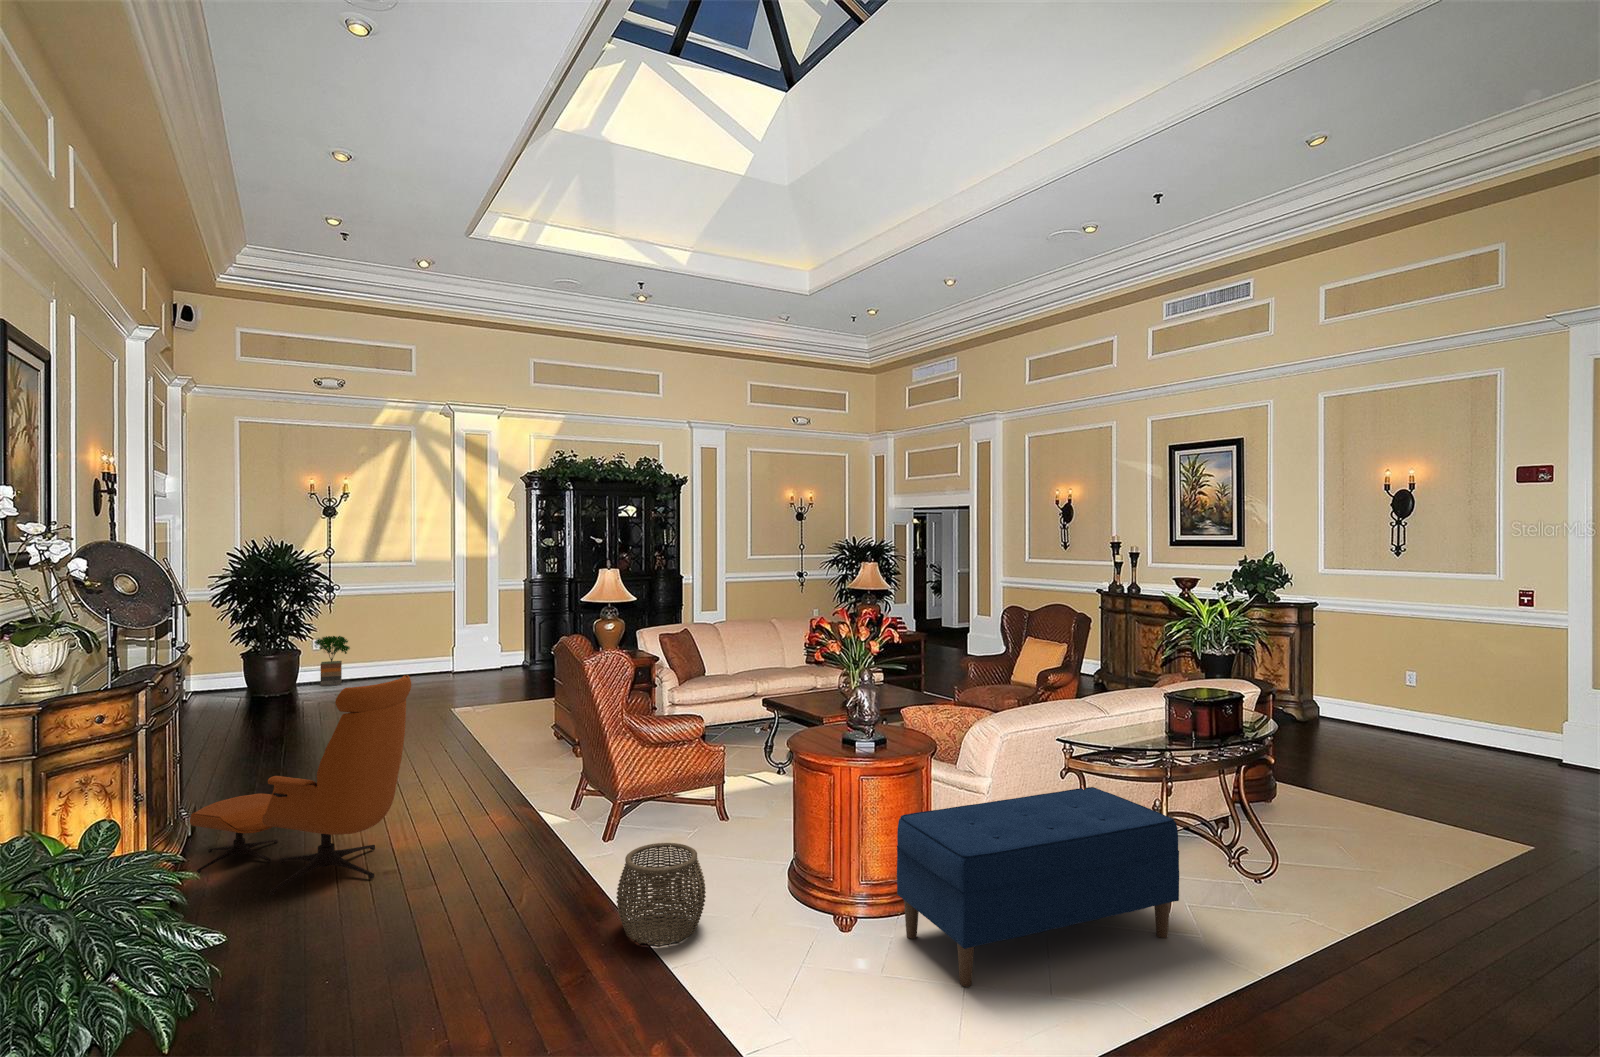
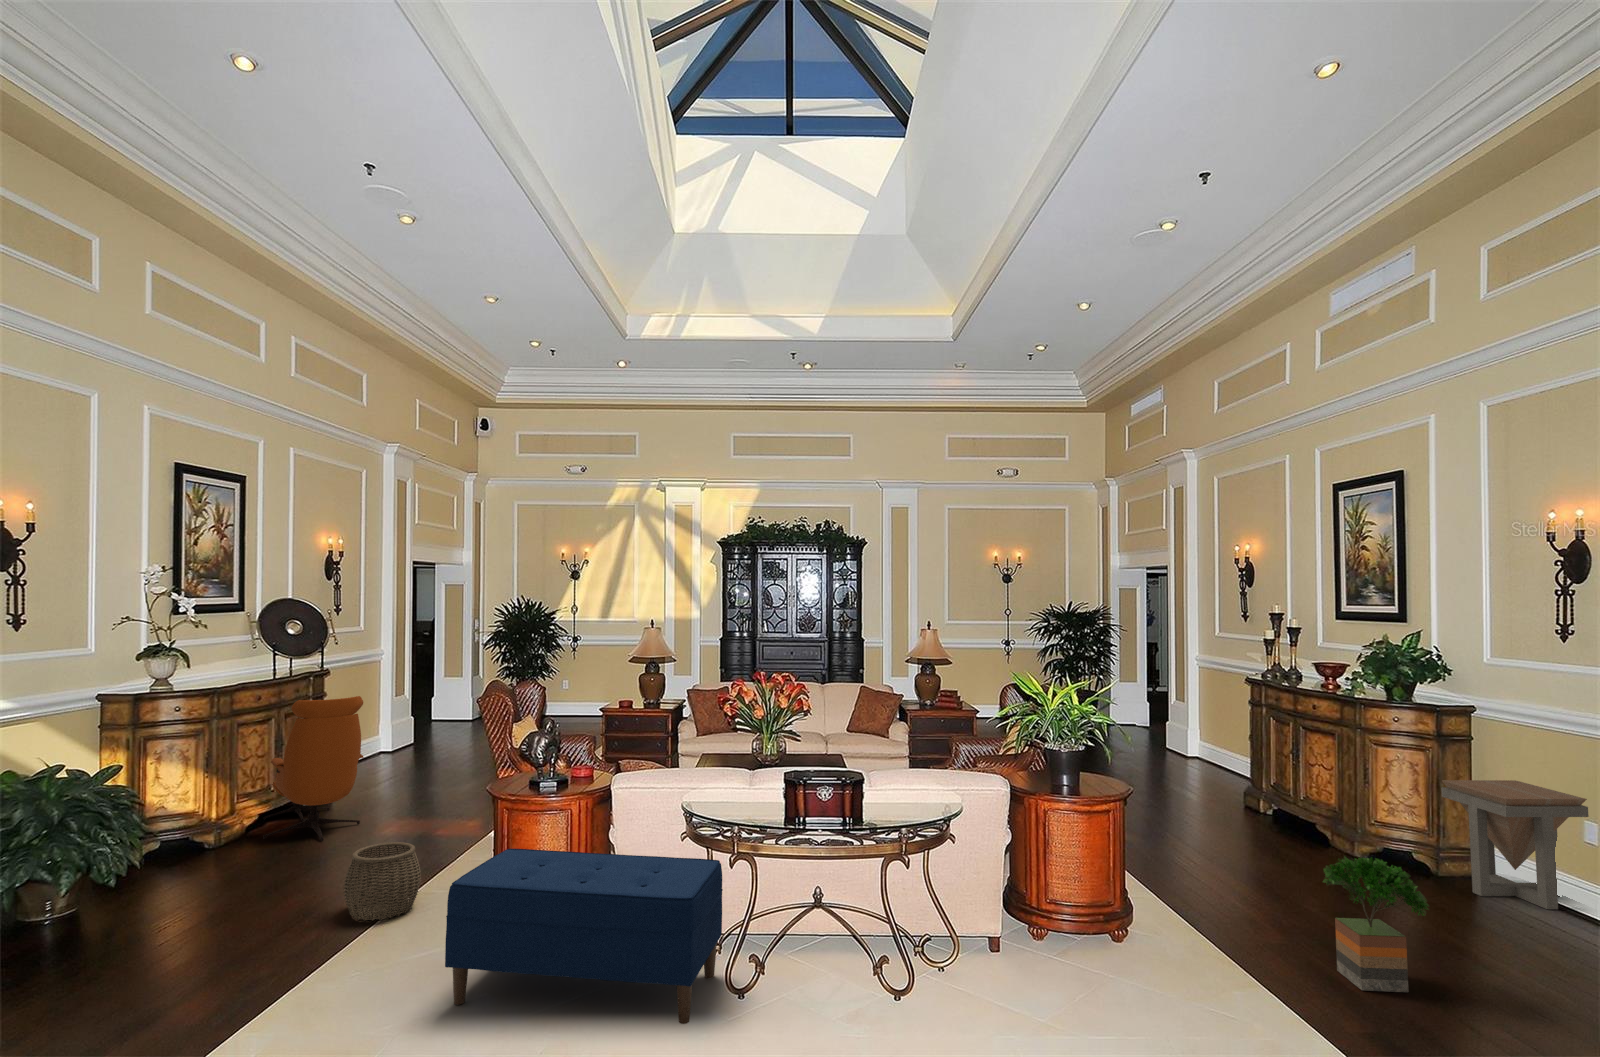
potted tree: present [315,636,350,686] -> present [1323,857,1429,992]
side table: none [1312,654,1398,735] -> present [1441,780,1589,909]

